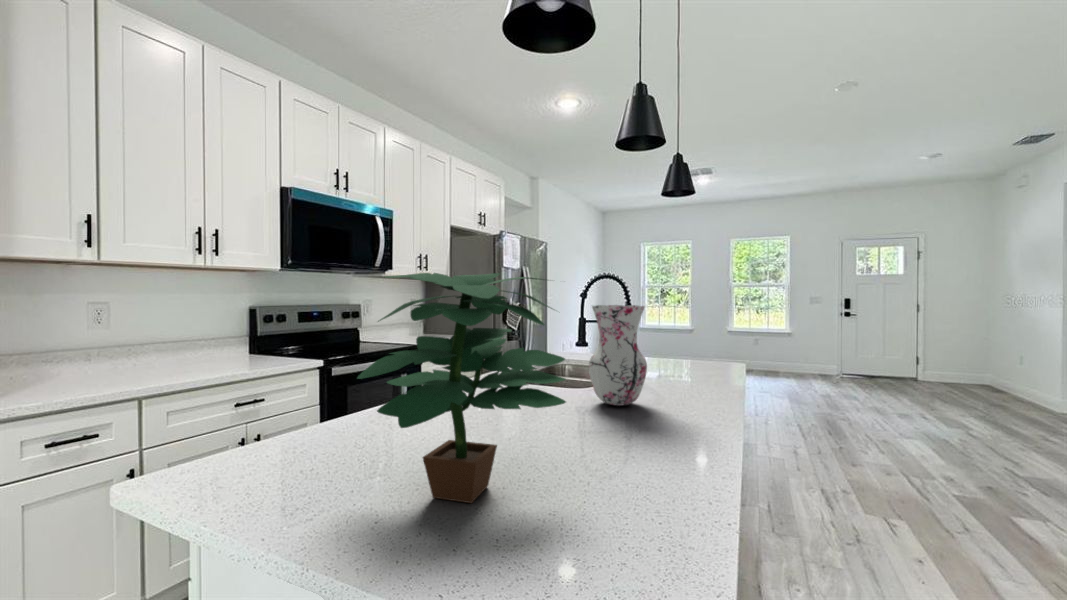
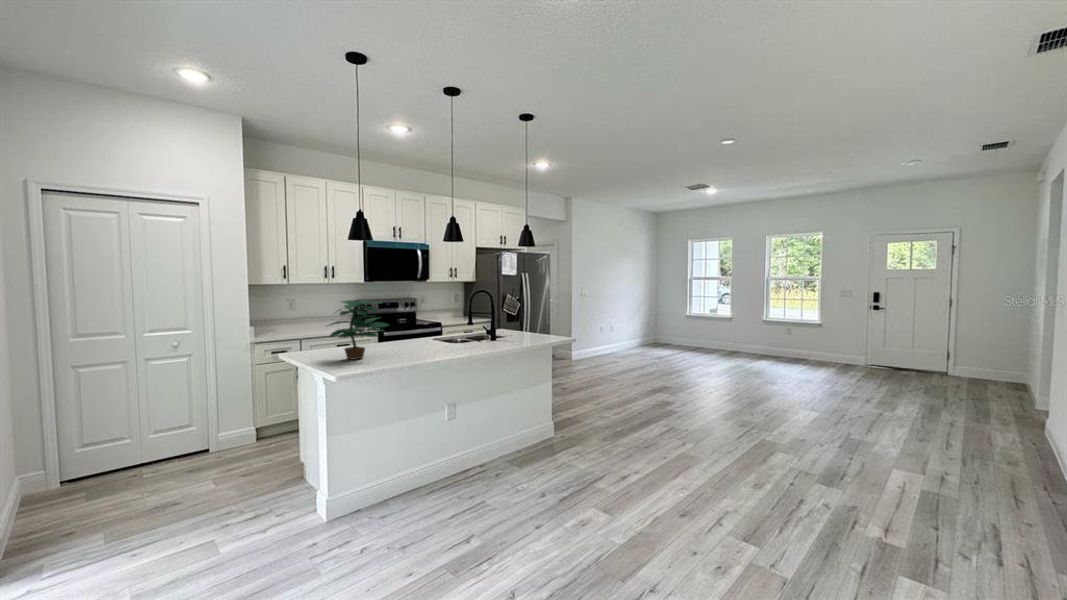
vase: present [589,305,647,406] -> none [443,306,467,348]

